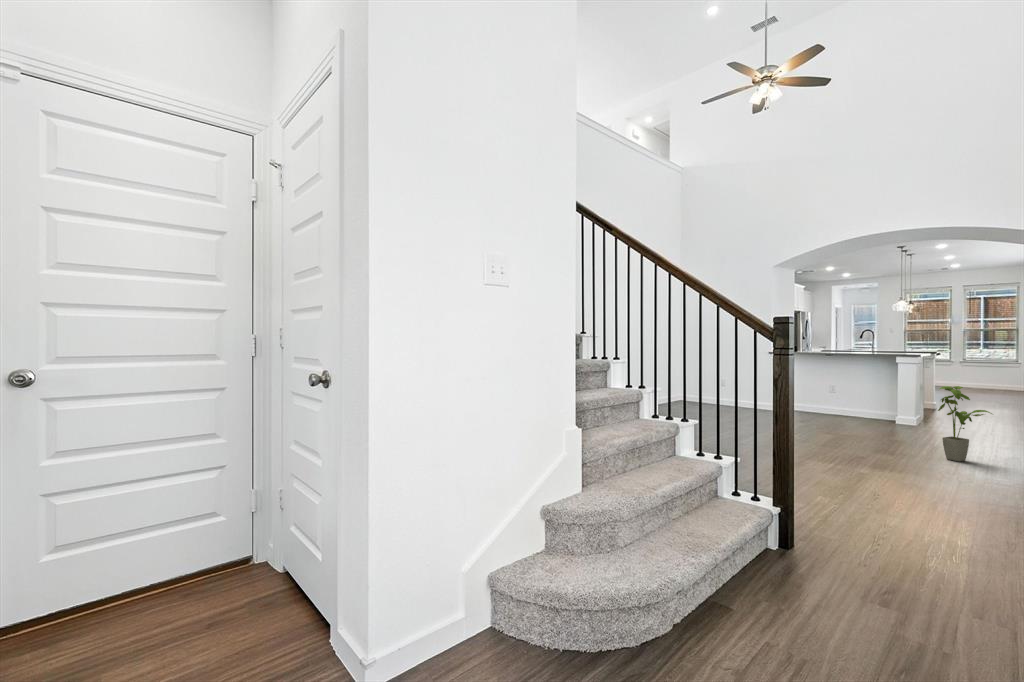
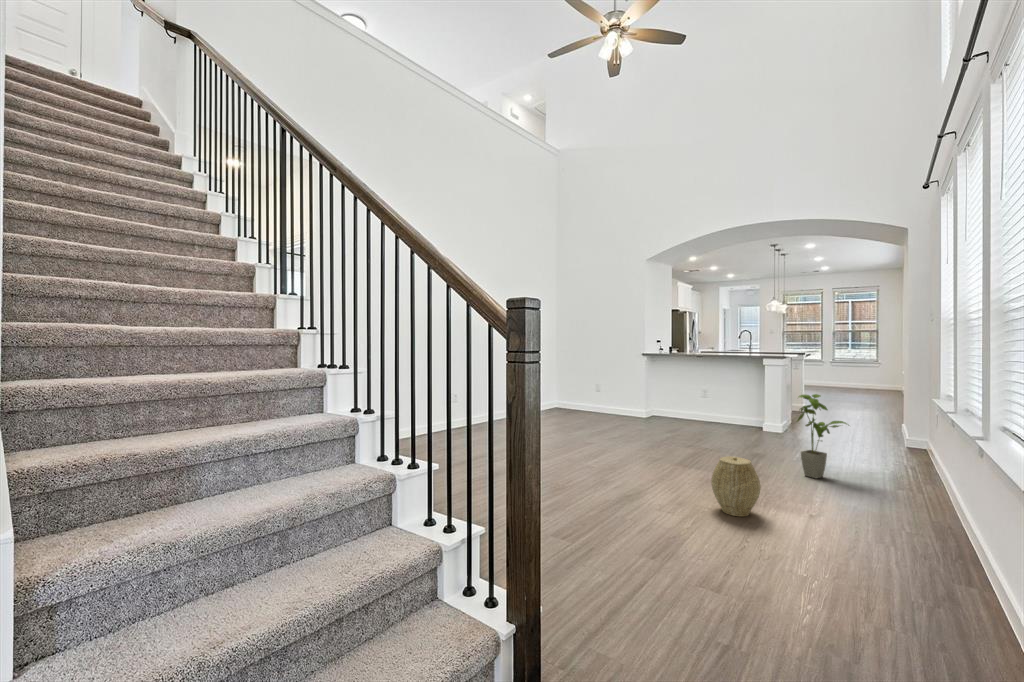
woven basket: none [863,435,911,484] -> present [711,456,761,516]

